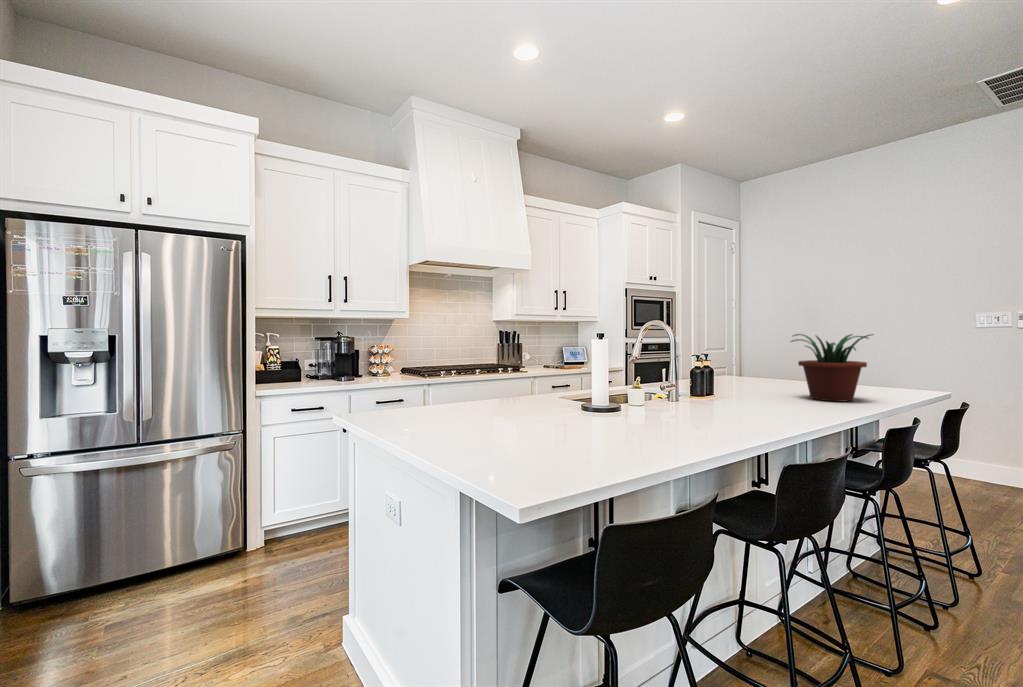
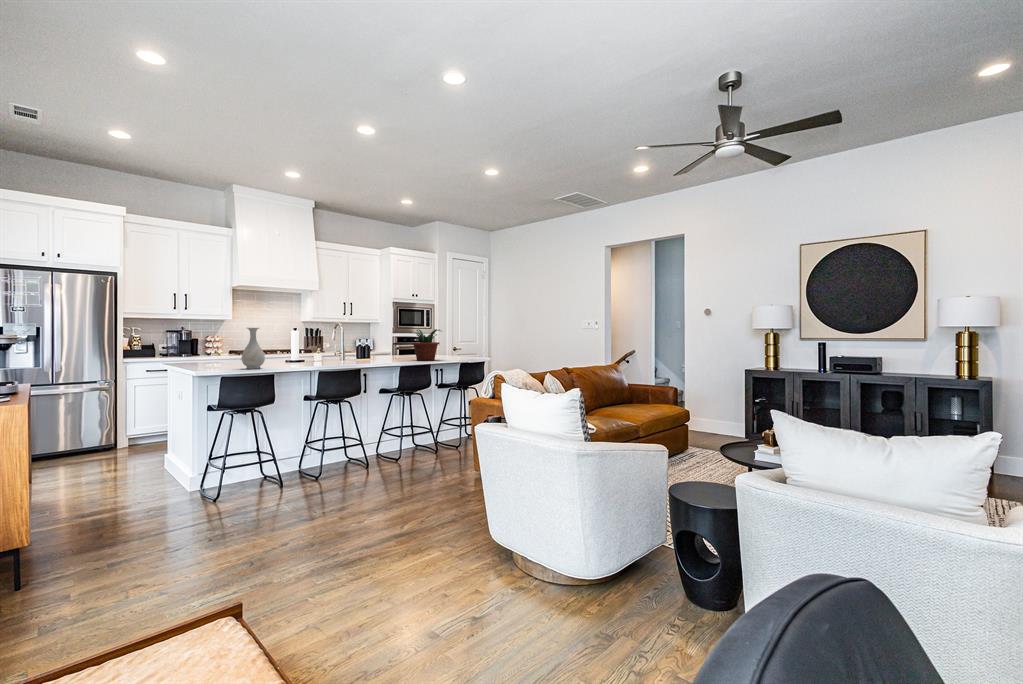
vase: none [569,338,628,455] -> present [242,328,265,369]

